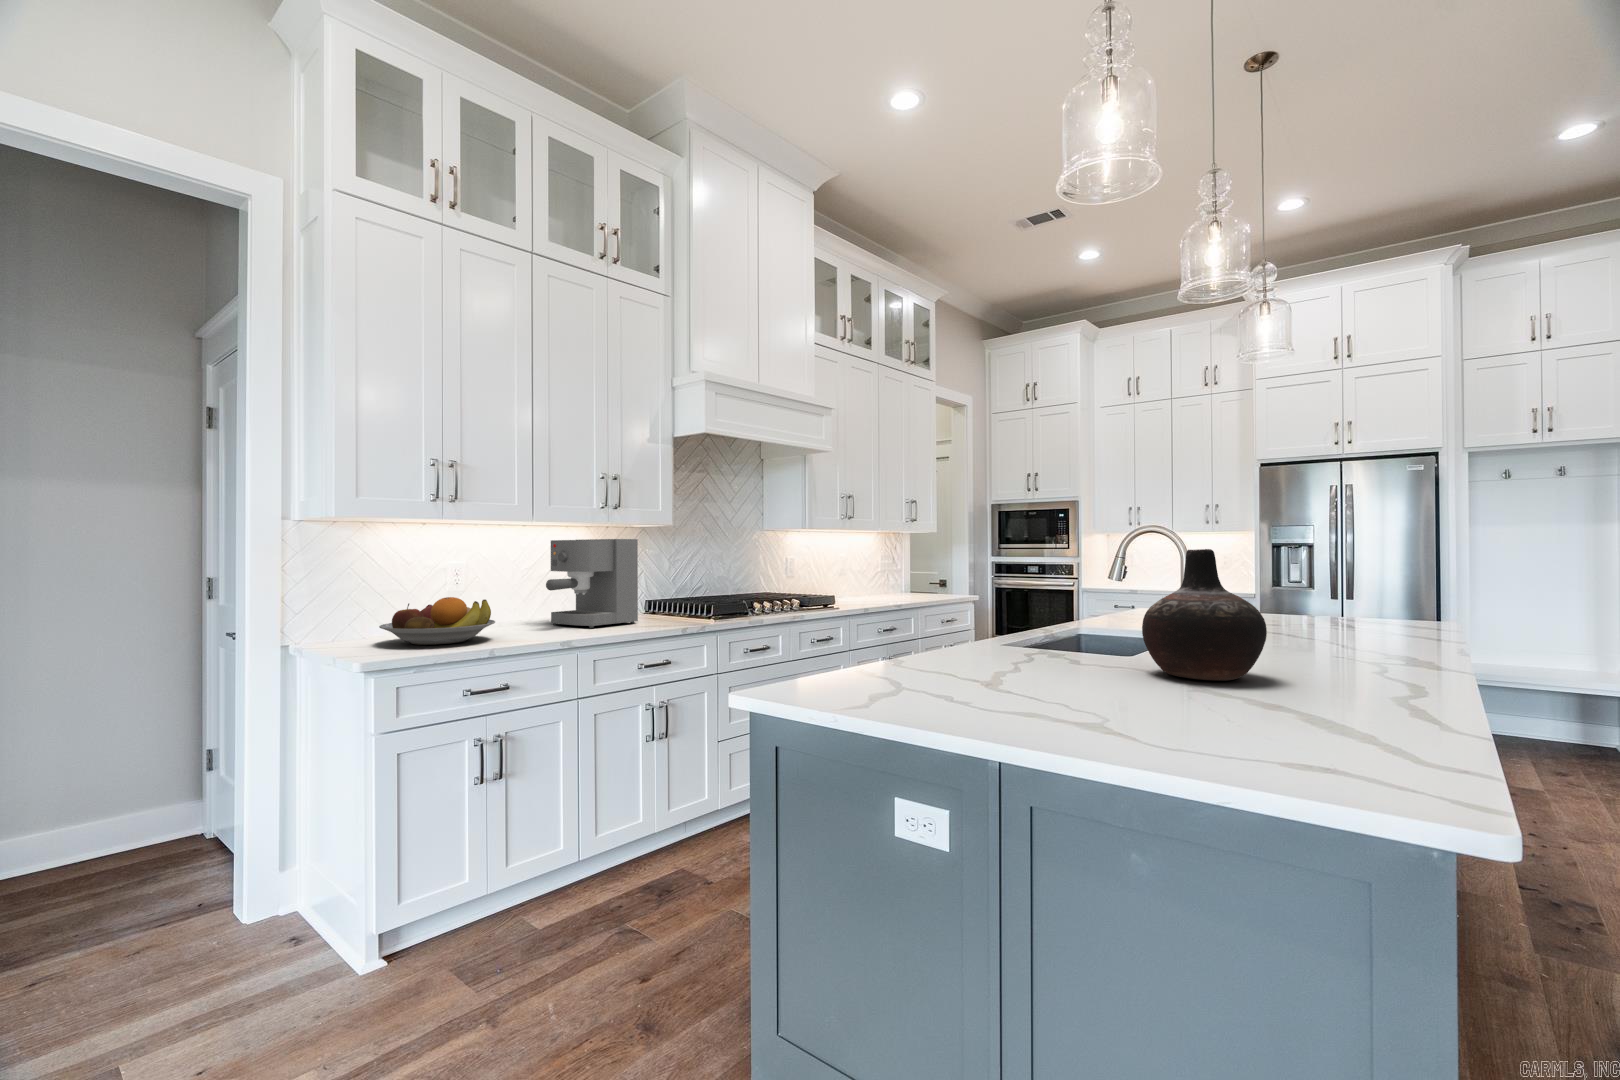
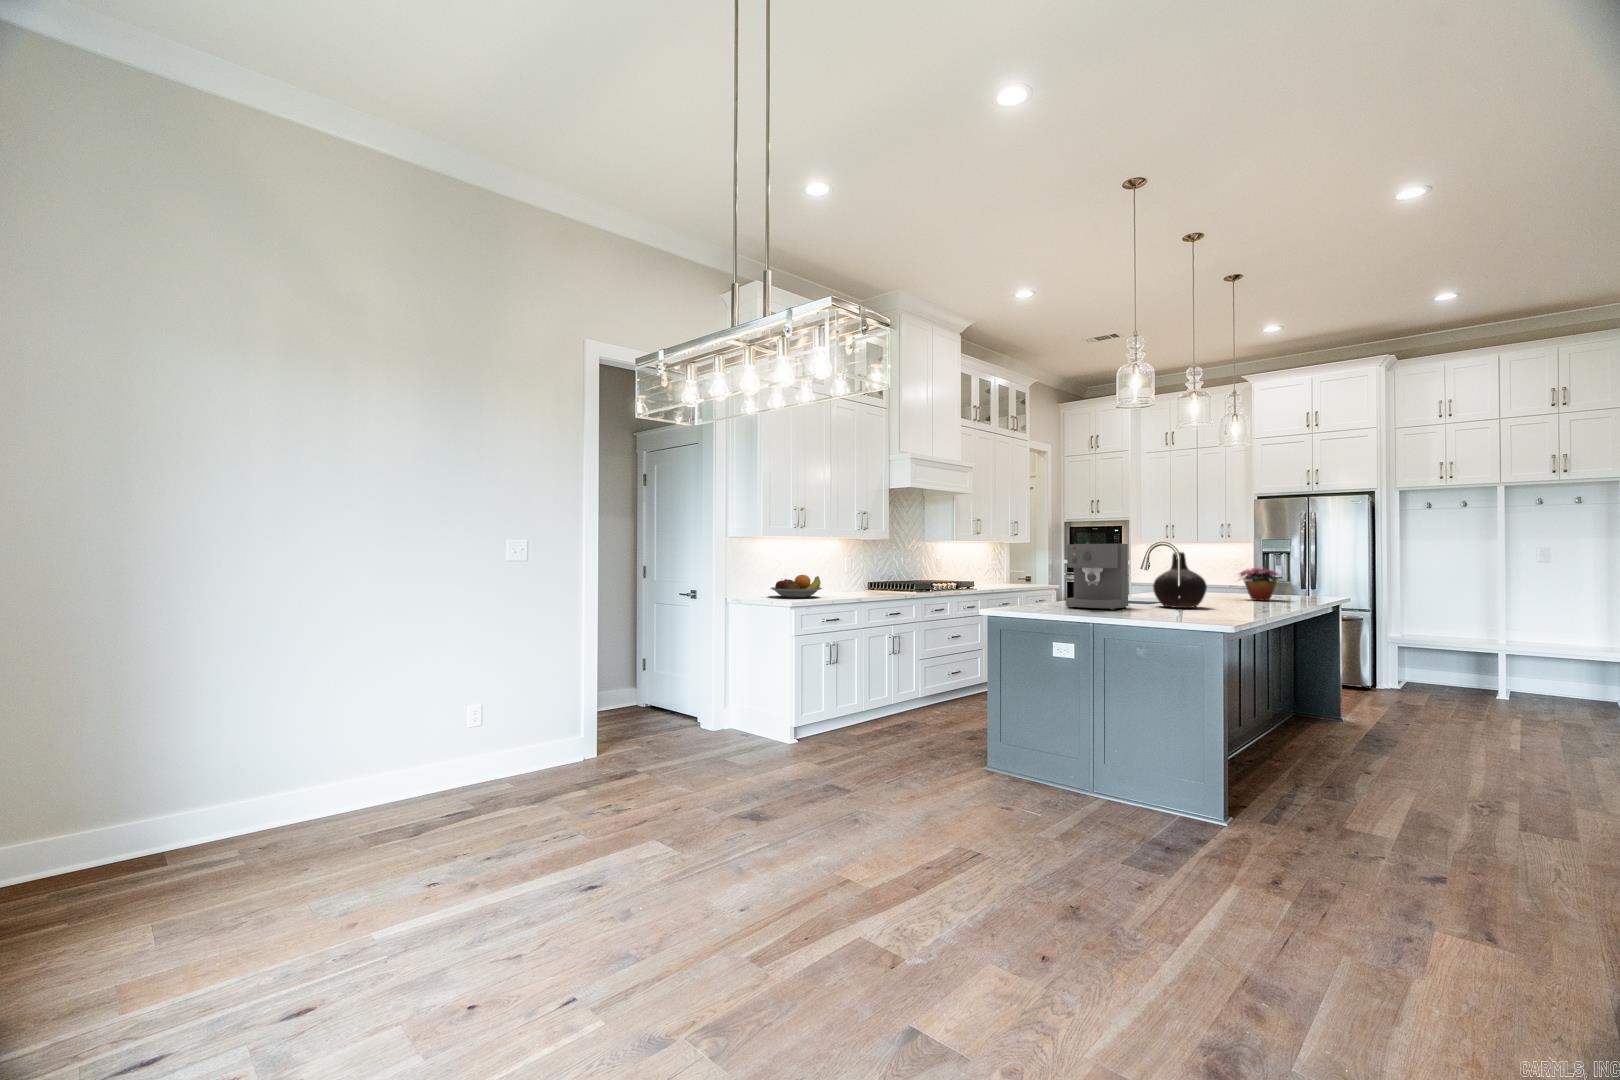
coffee maker: present [546,539,638,628] -> present [1066,544,1128,610]
flower arrangement: none [1277,576,1393,642] -> present [1240,568,1280,601]

